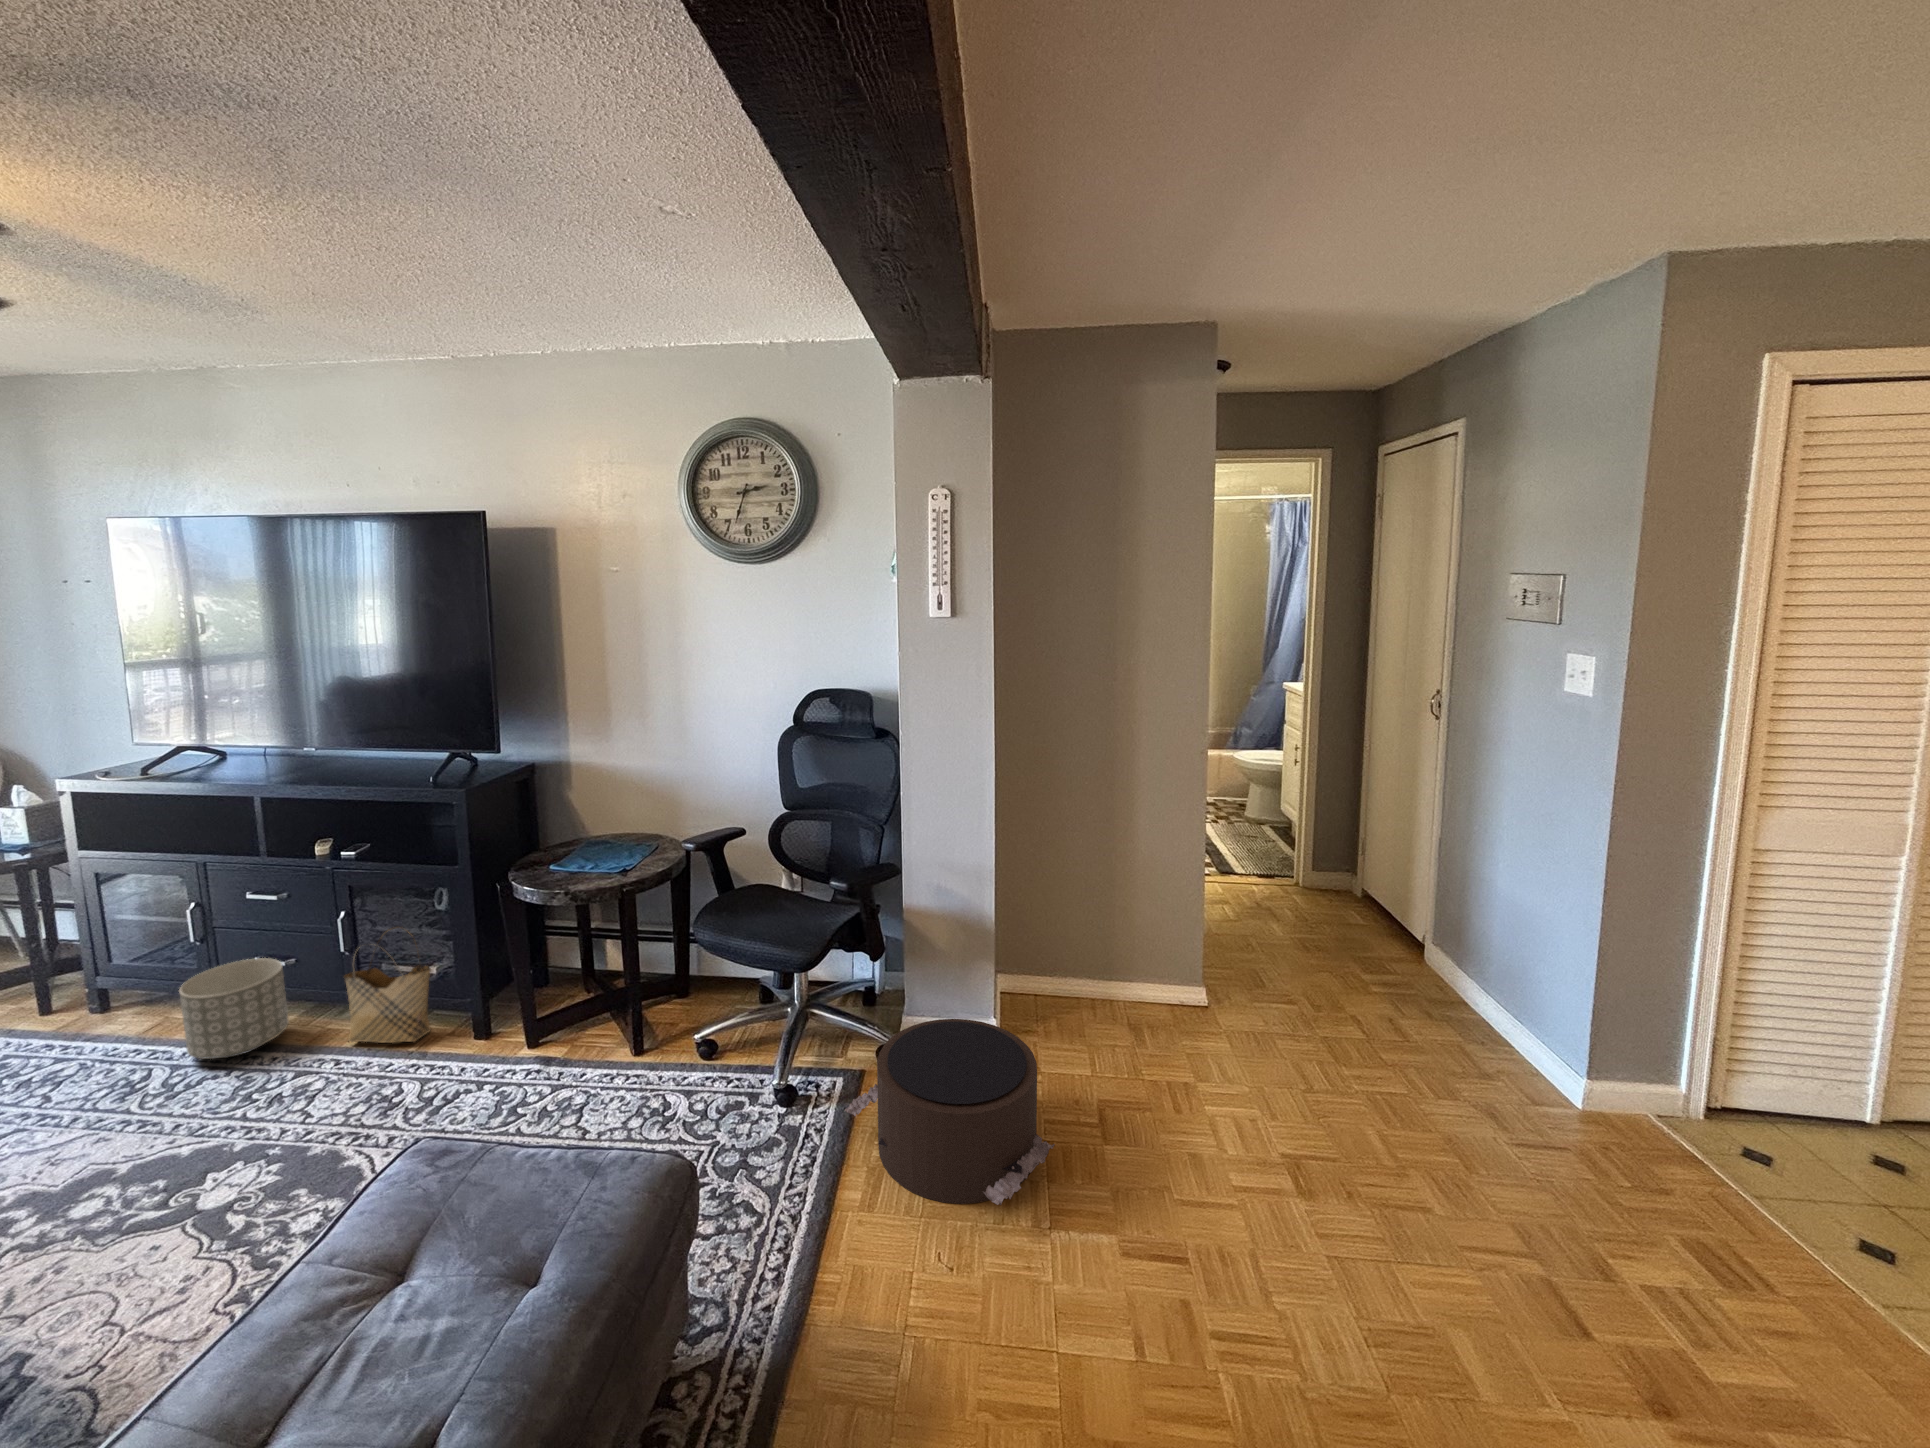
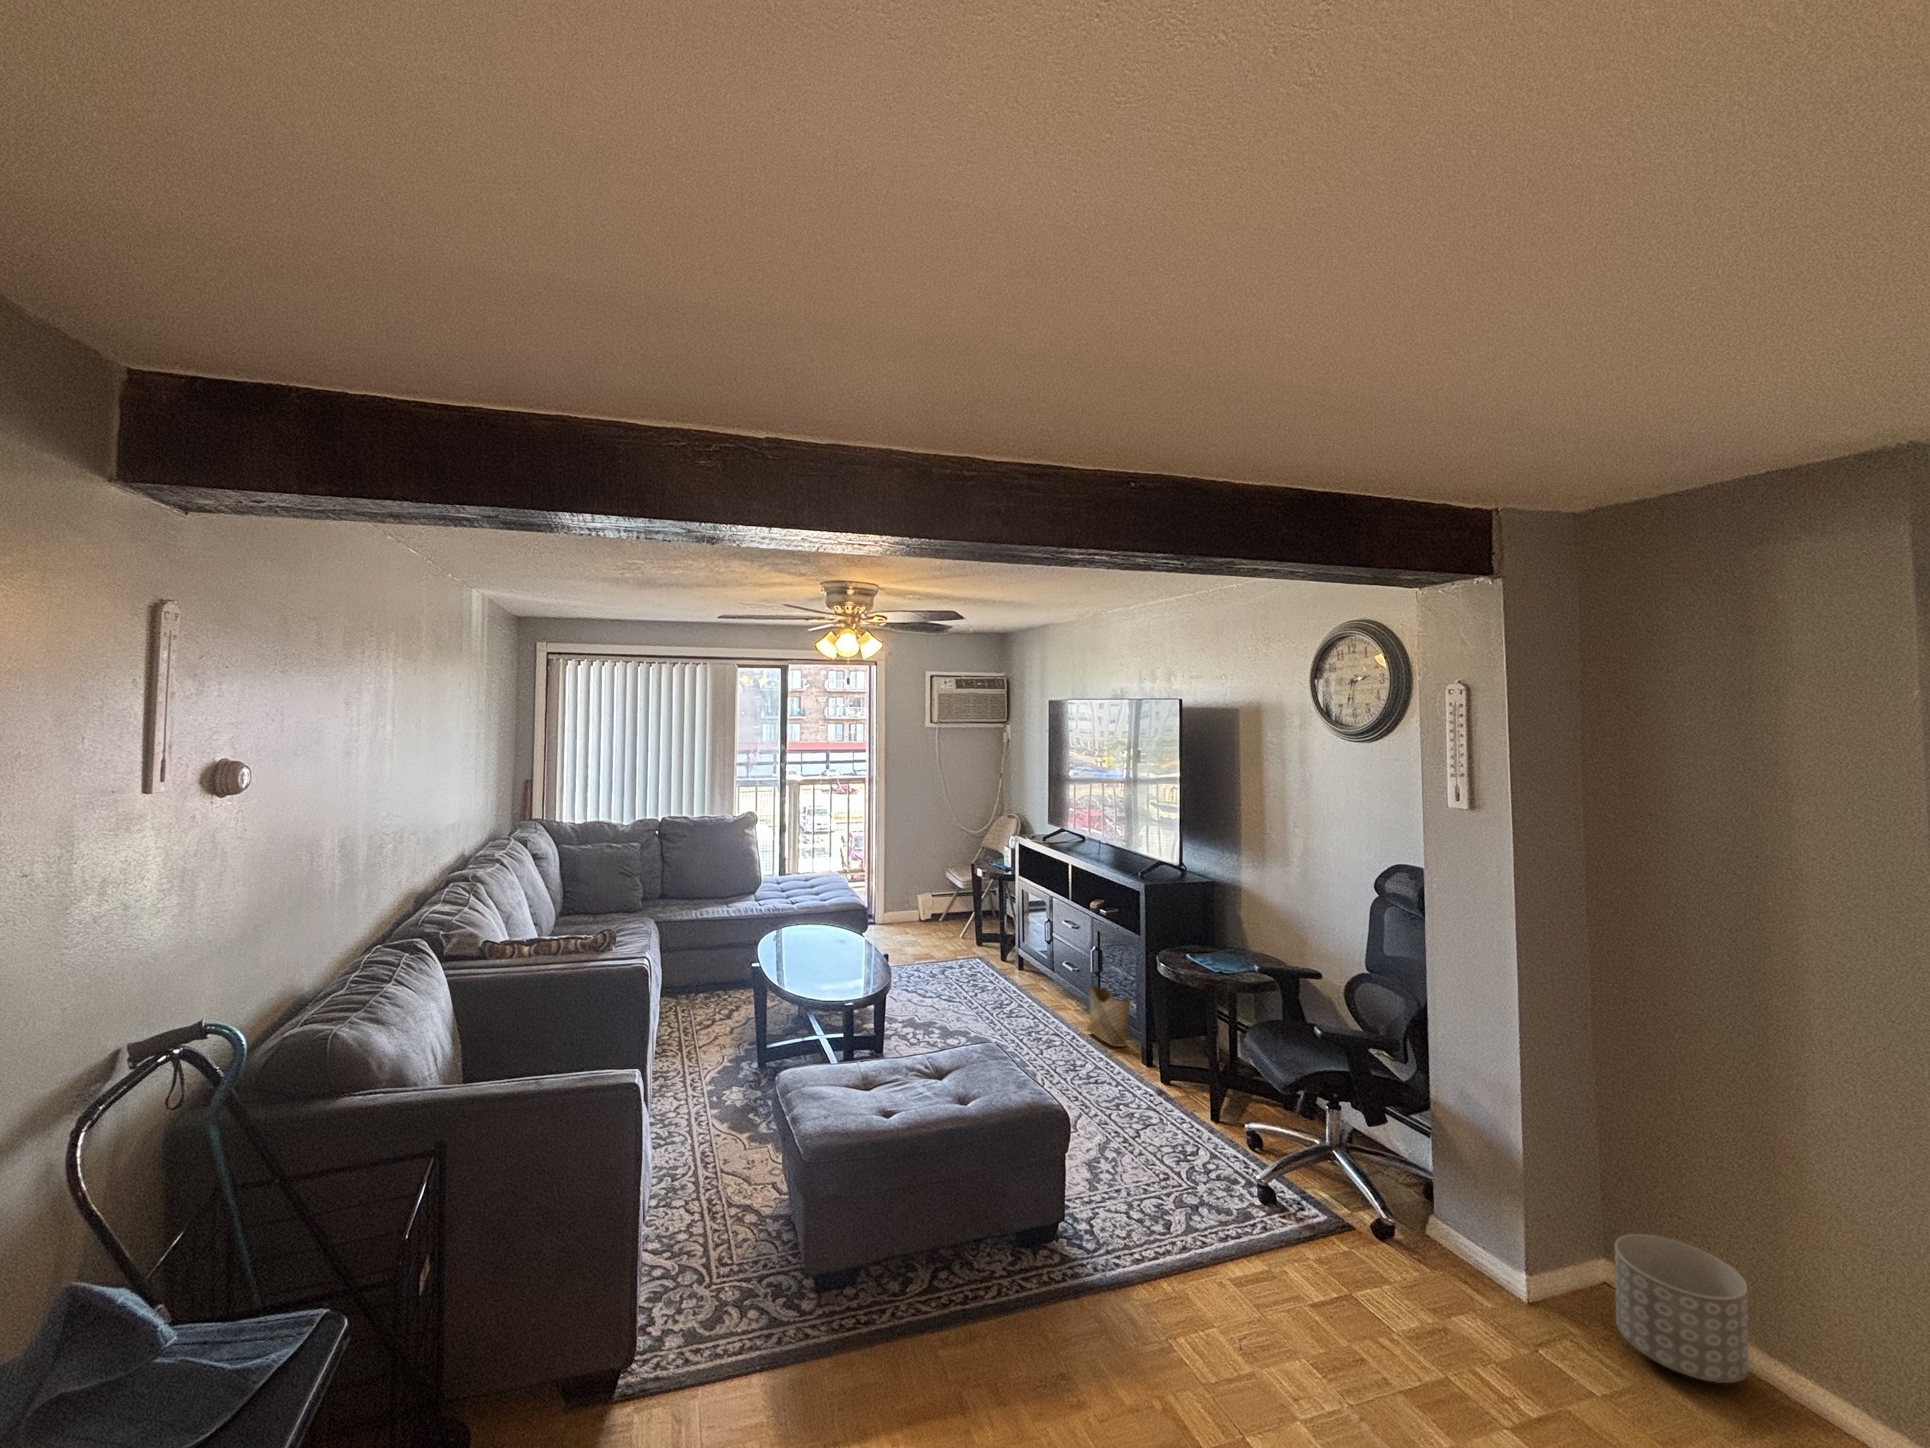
planter: present [179,958,289,1059] -> present [1615,1234,1749,1383]
pouf: present [845,1019,1055,1205] -> none [1272,1183,1445,1369]

